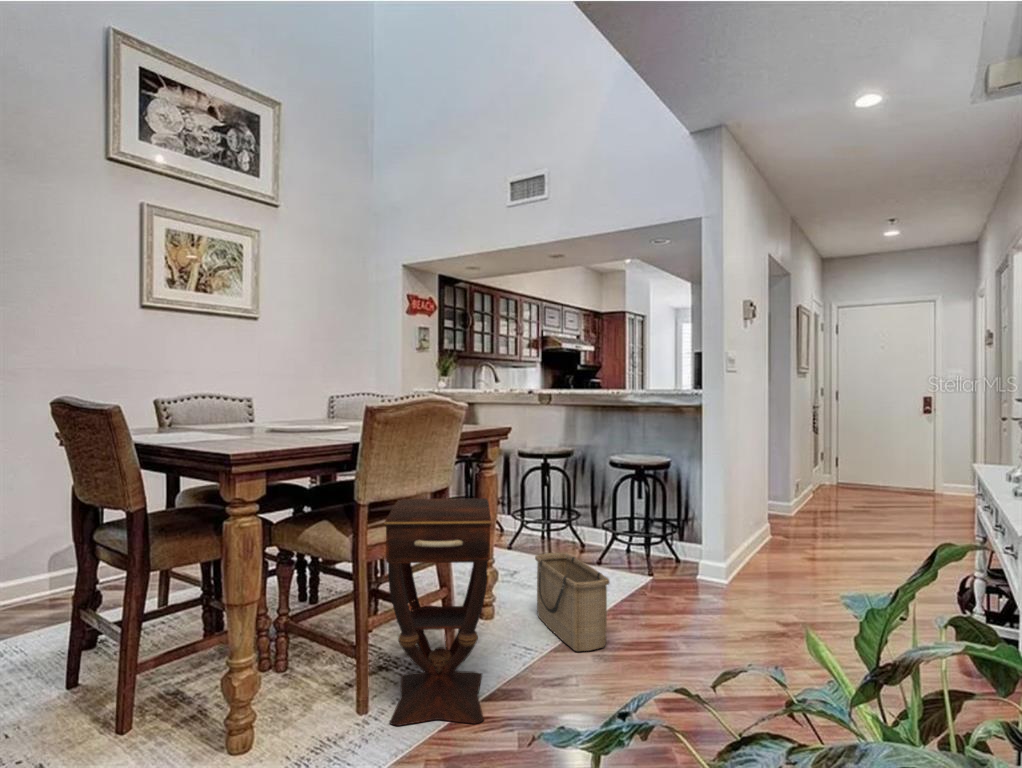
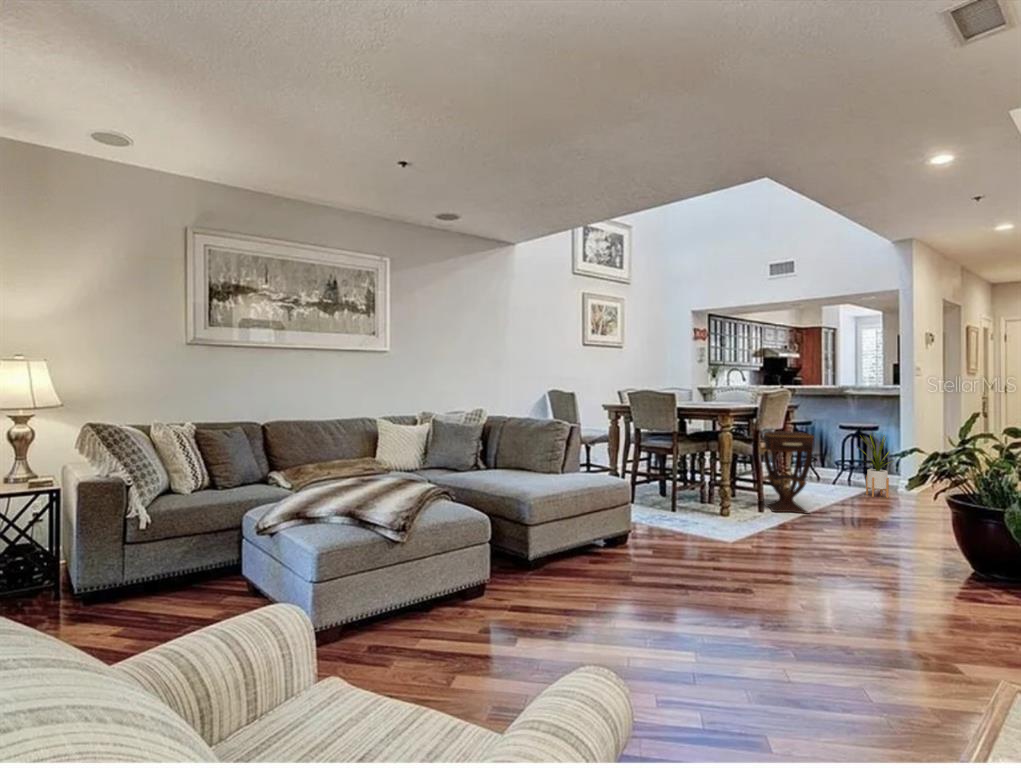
house plant: none [621,472,697,614] -> present [858,435,889,498]
basket: present [535,553,610,651] -> none [811,466,856,504]

